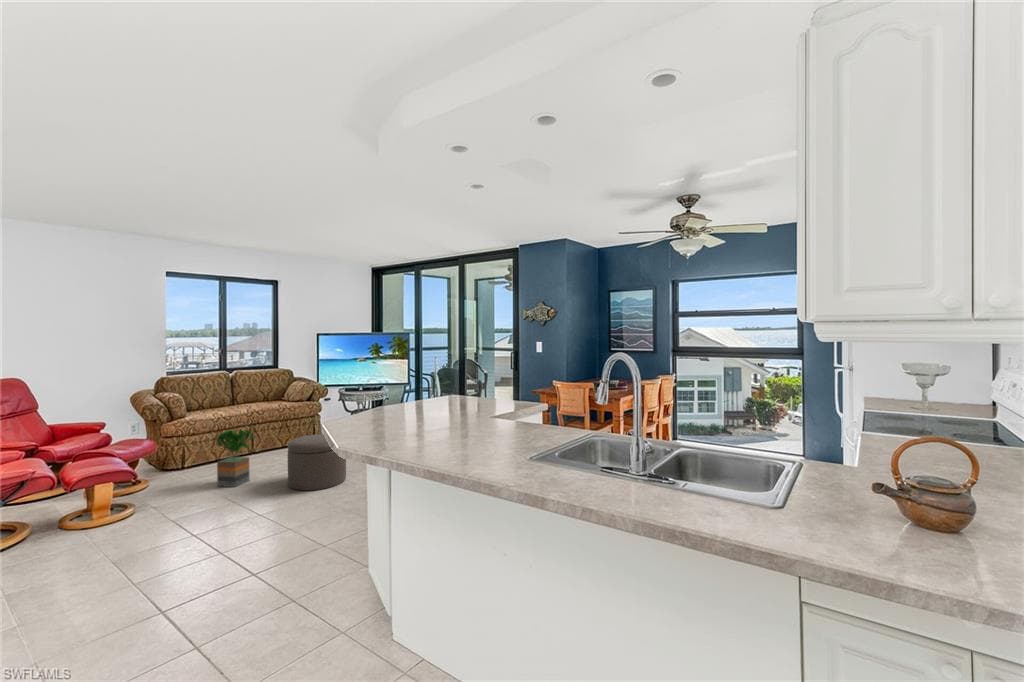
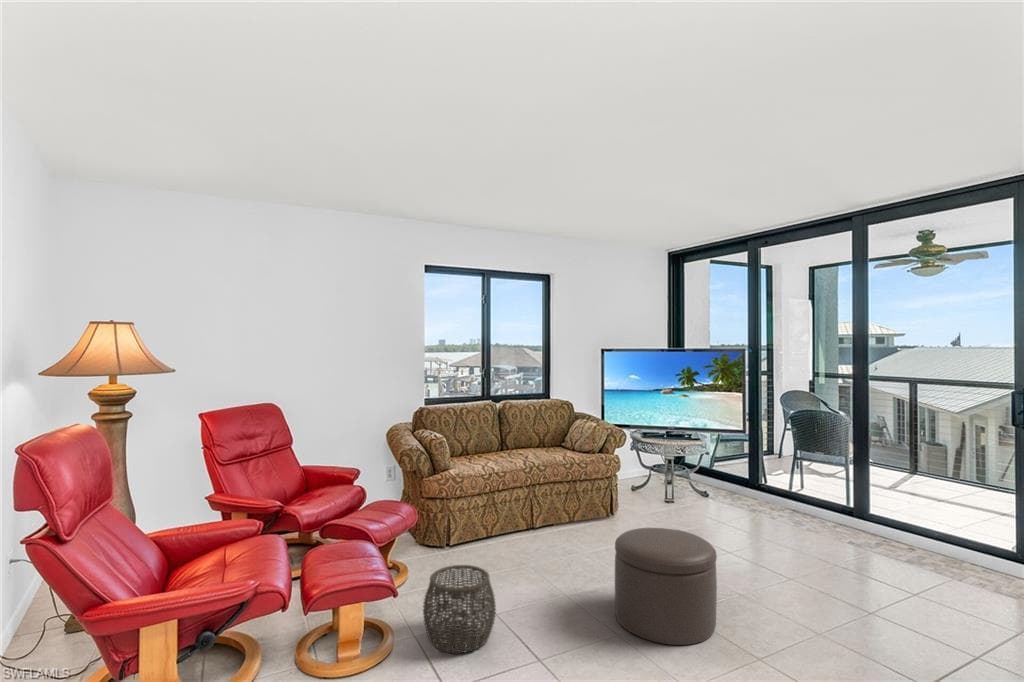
potted tree: present [216,430,255,487] -> none [501,502,558,604]
woven basket: none [152,465,206,513] -> present [423,565,496,653]

